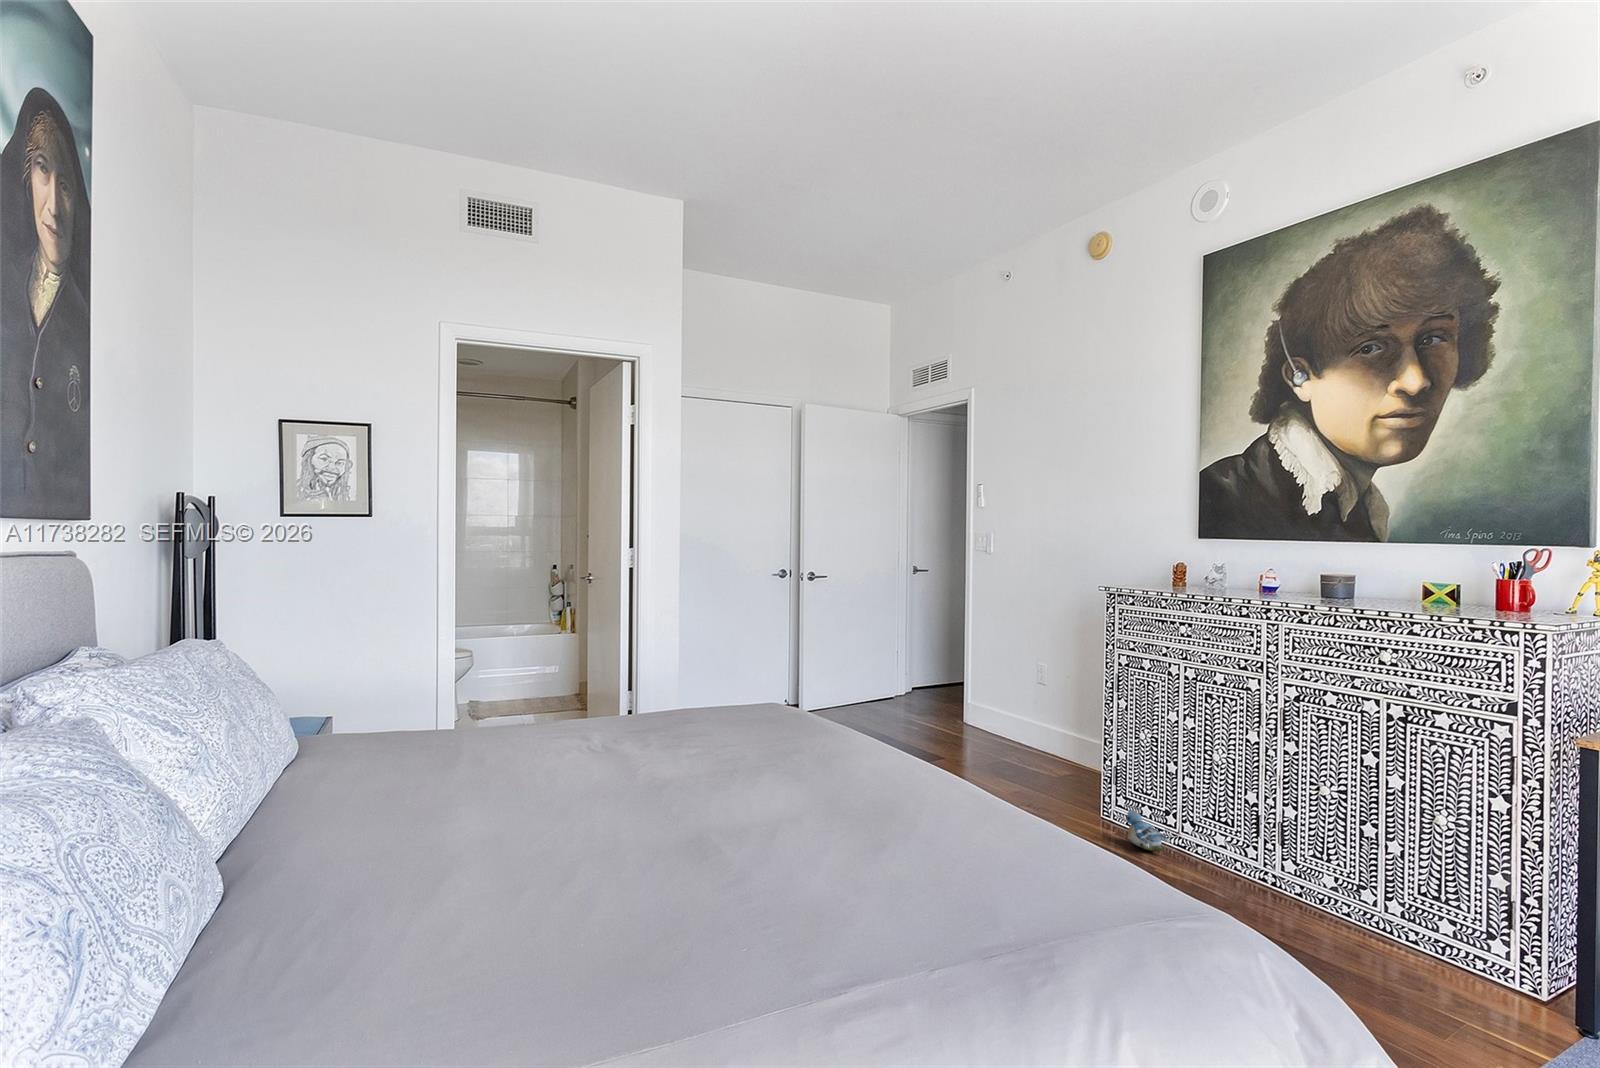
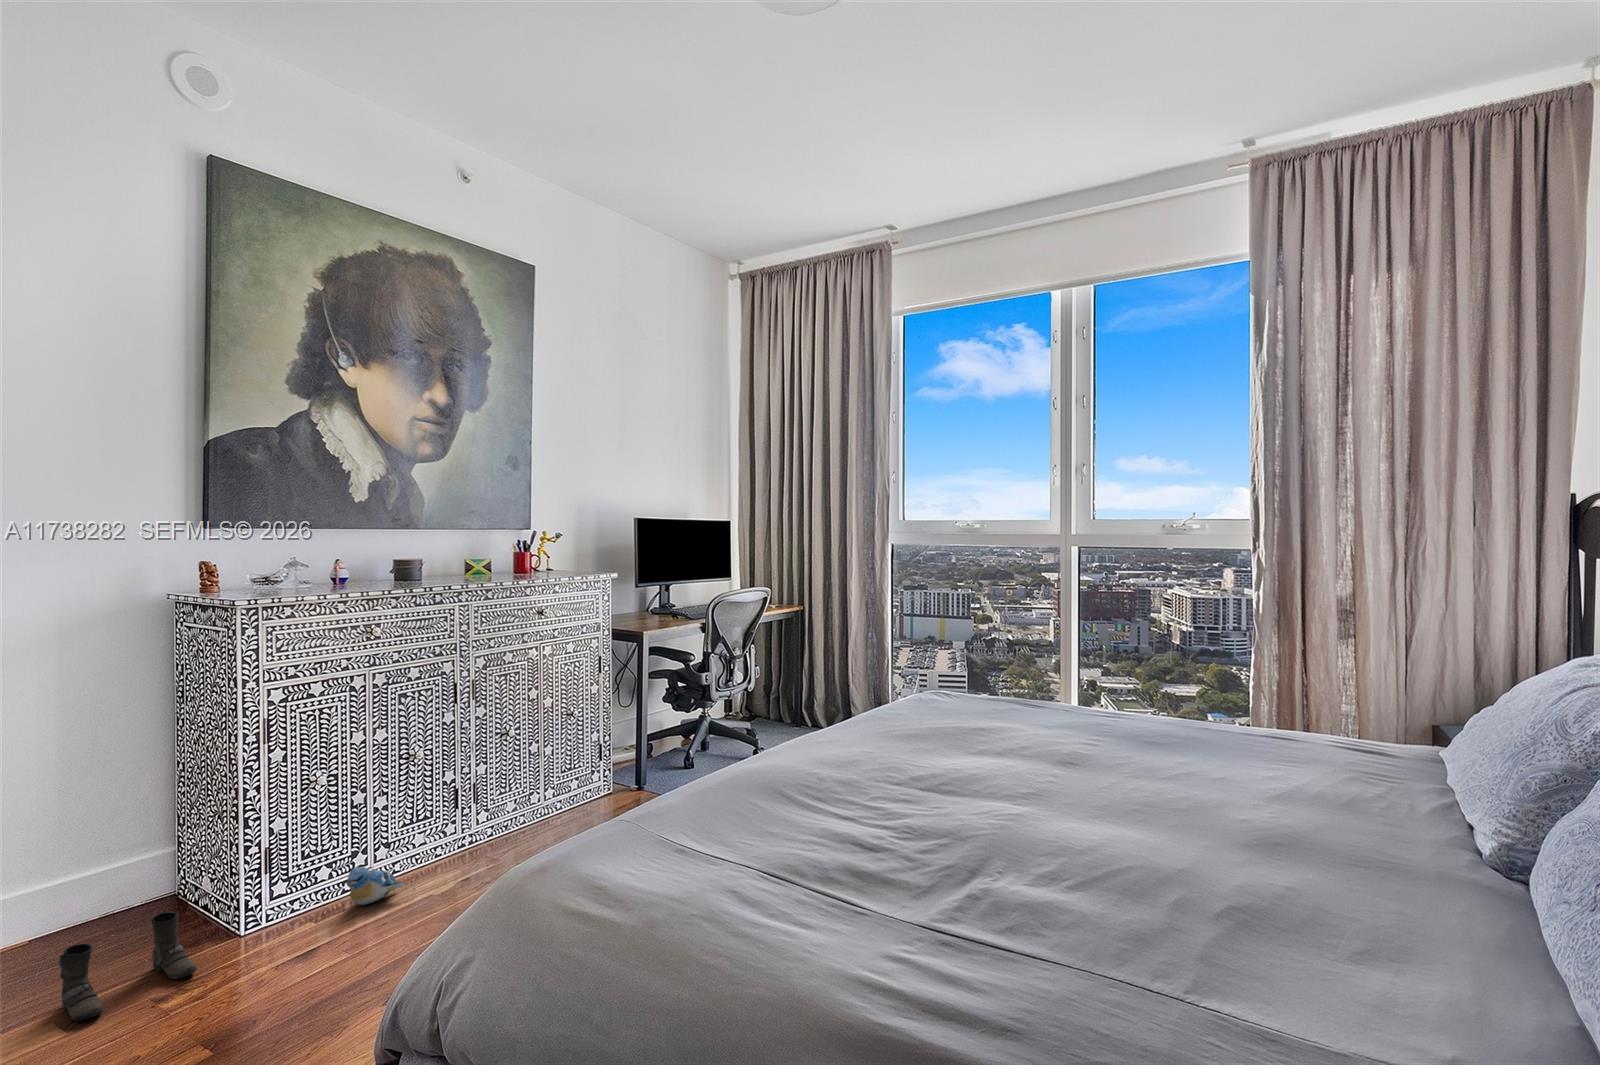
boots: none [1016,758,1075,806] -> present [58,912,197,1021]

